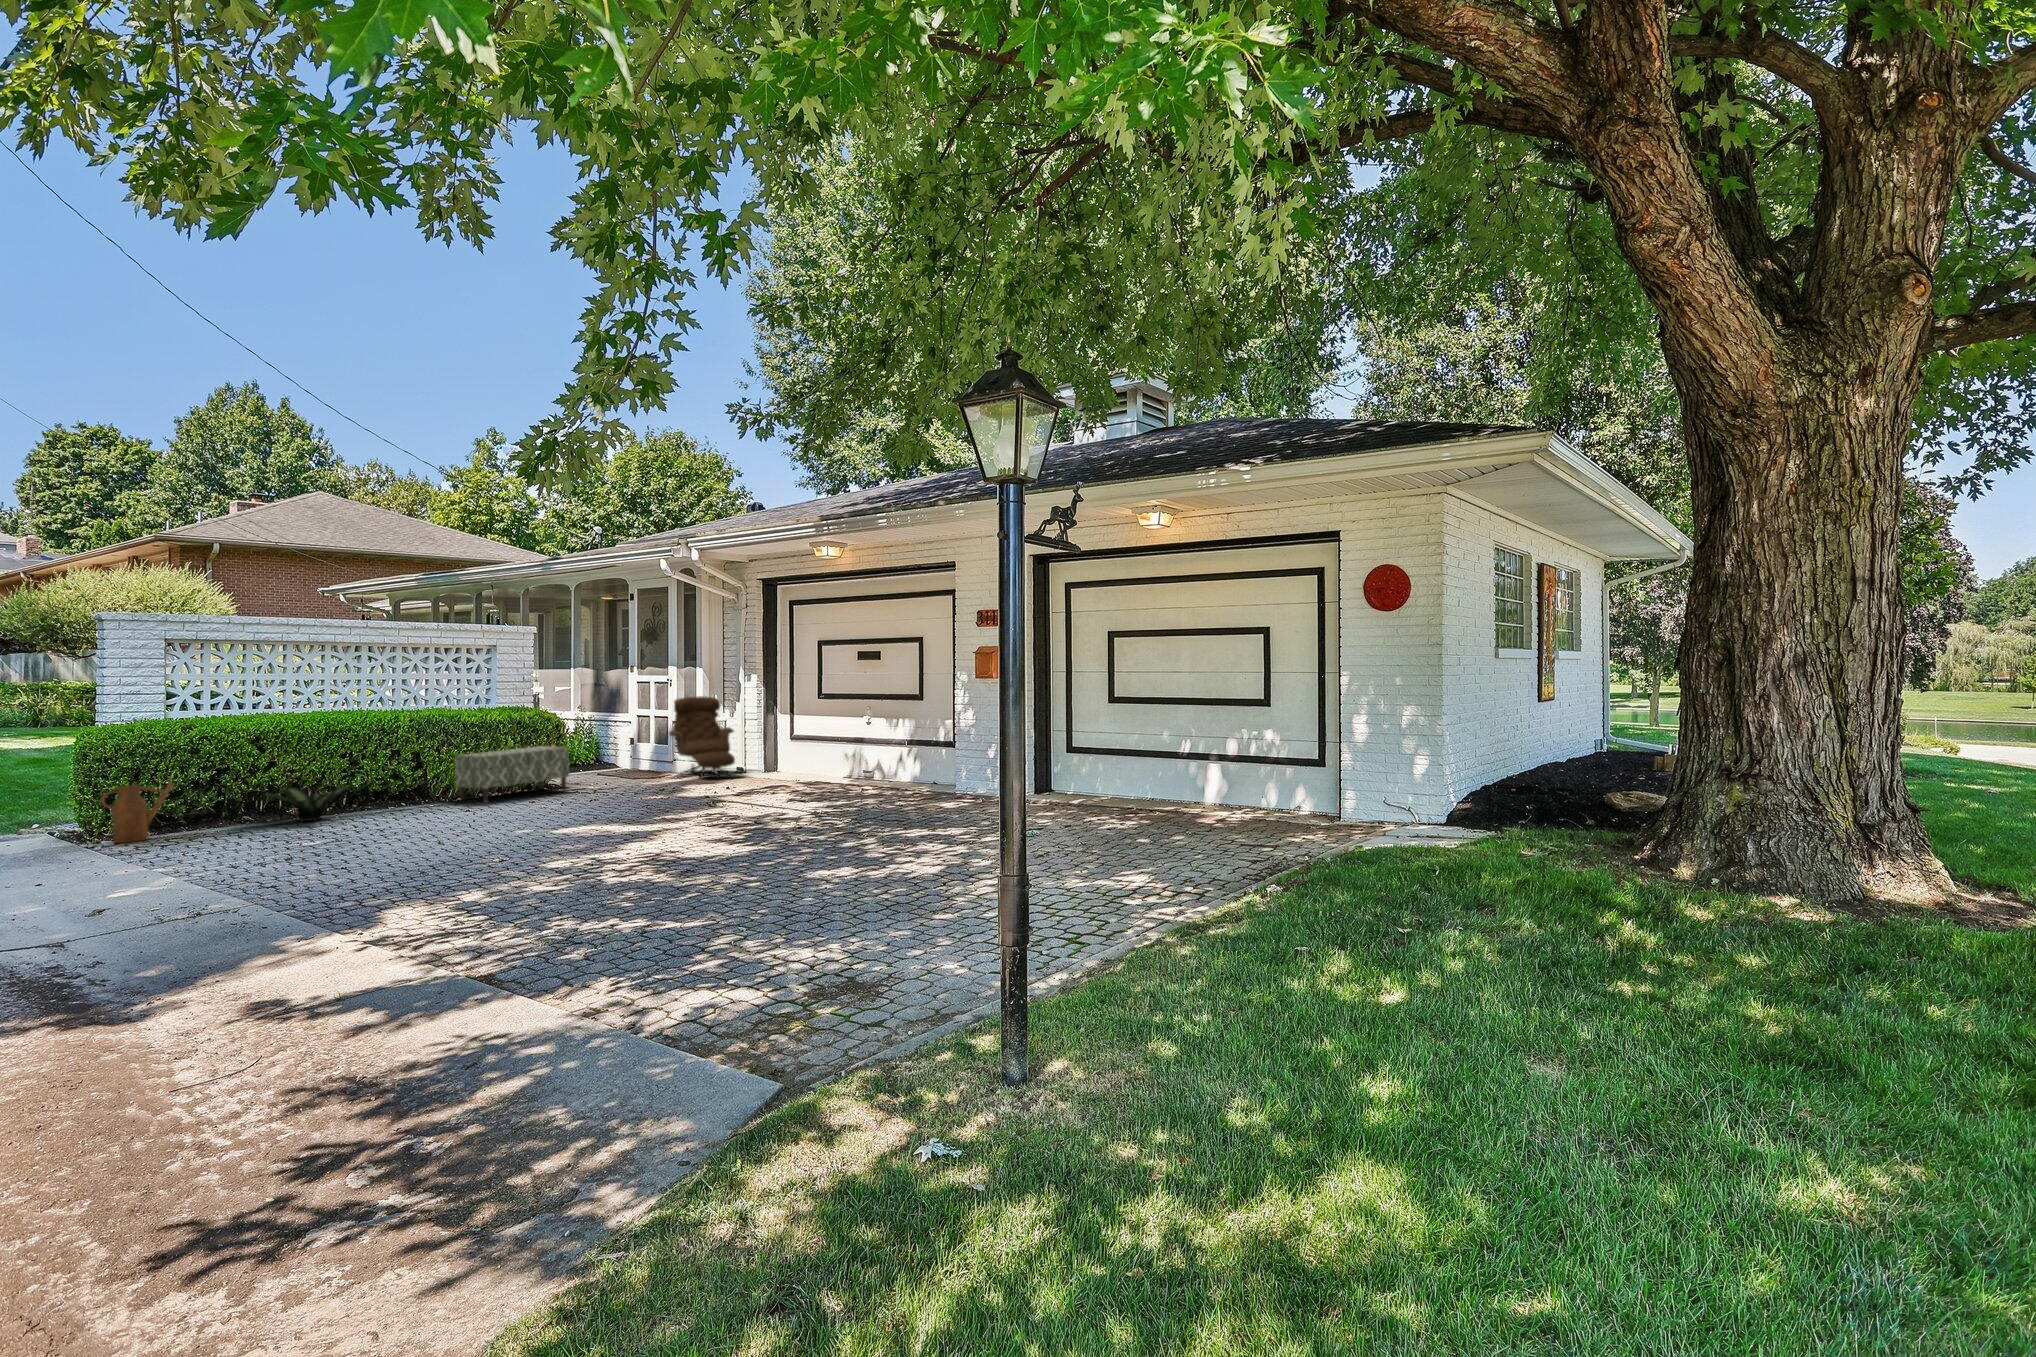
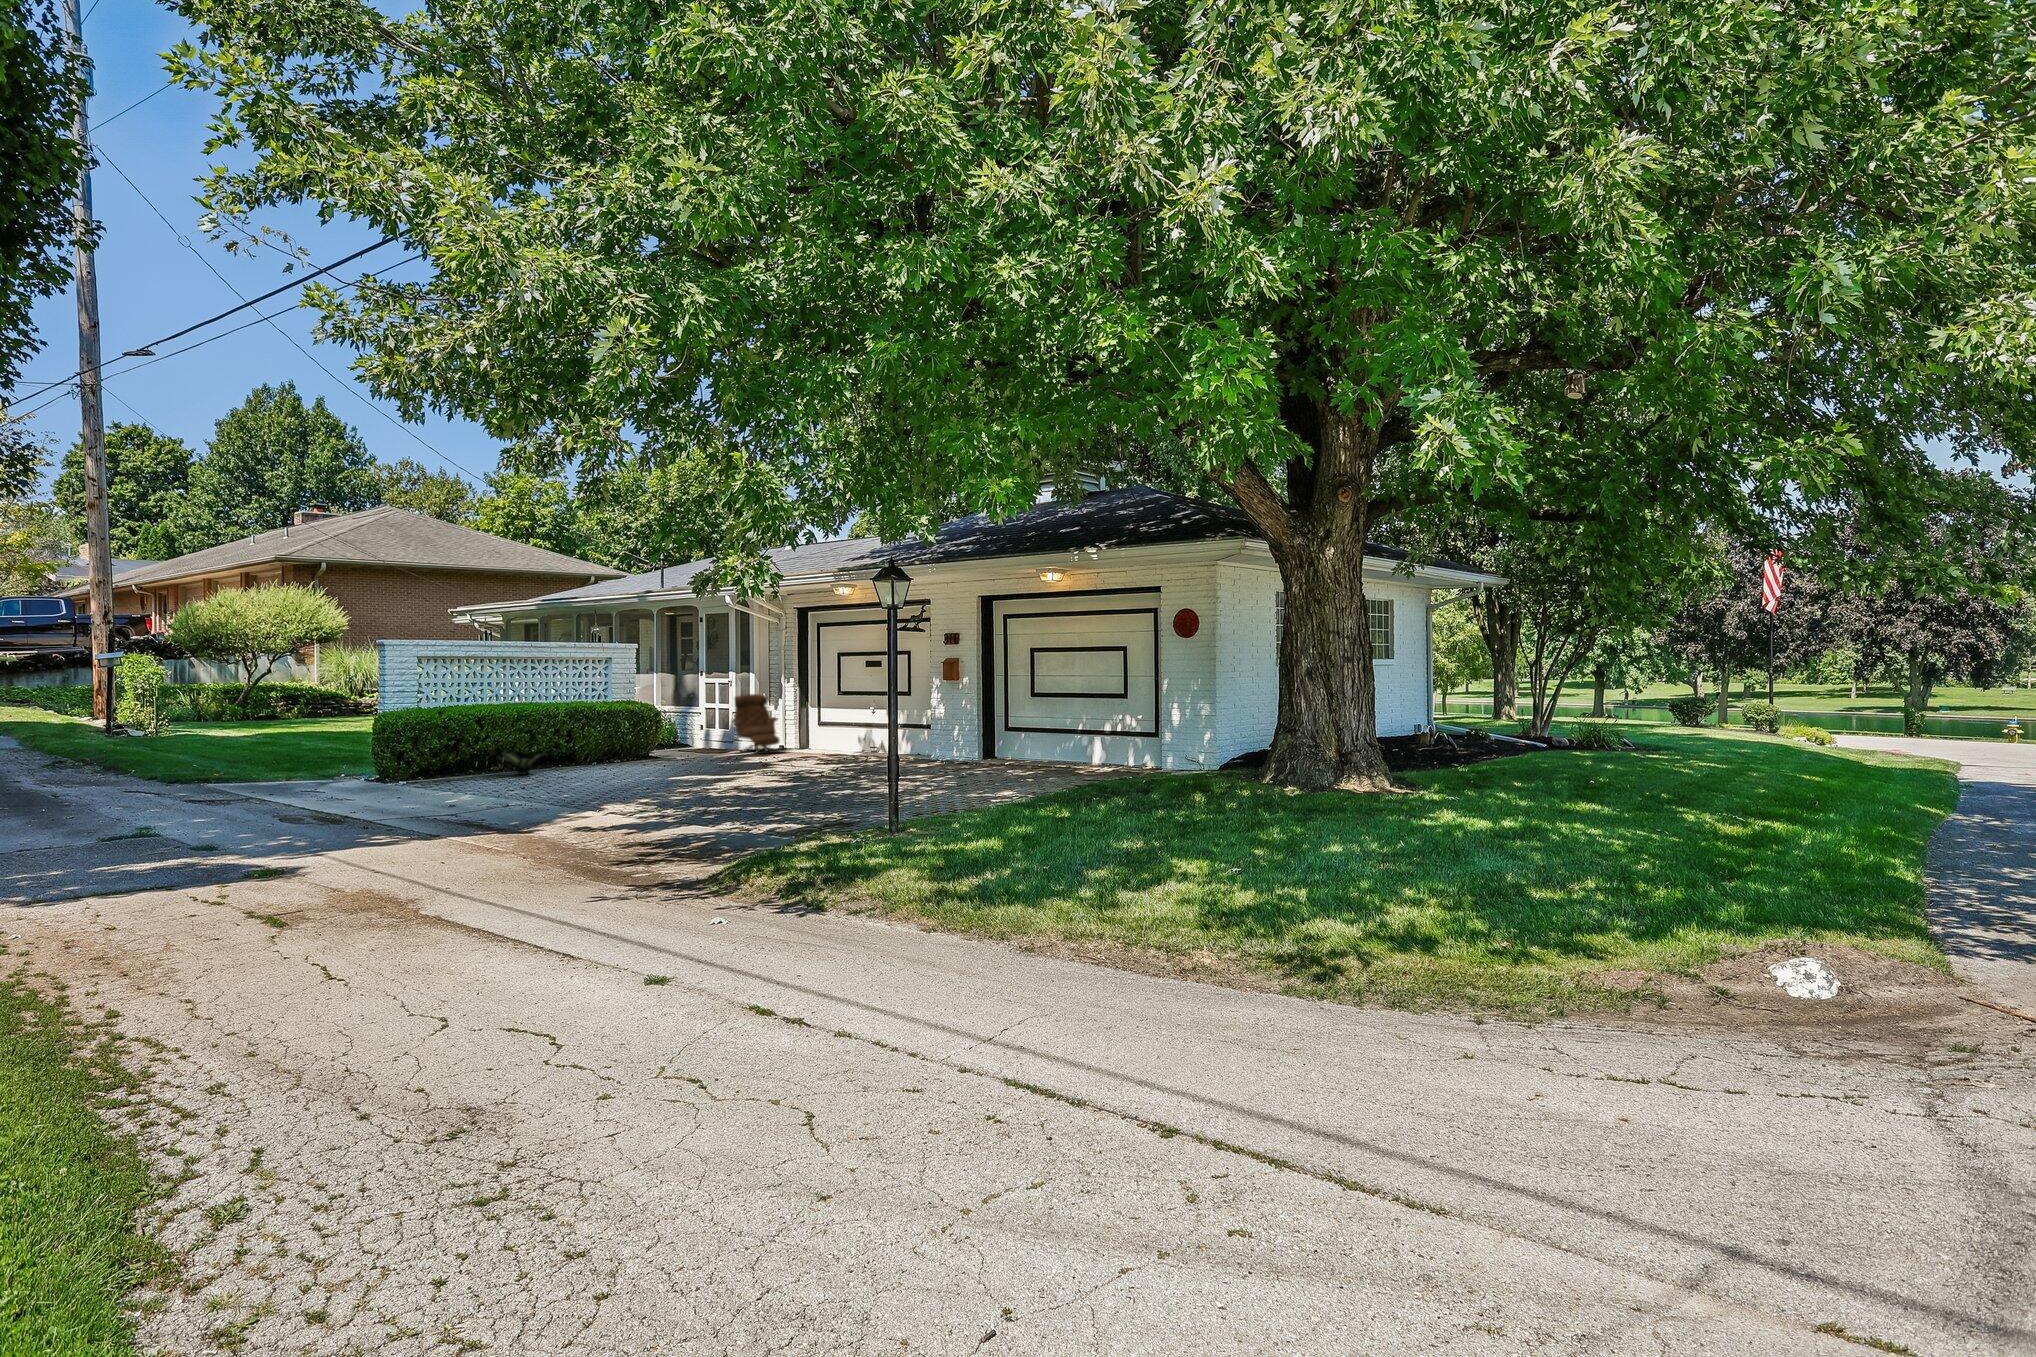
bench: present [455,746,569,803] -> none [598,730,669,767]
watering can: present [101,782,174,843] -> none [423,748,457,784]

